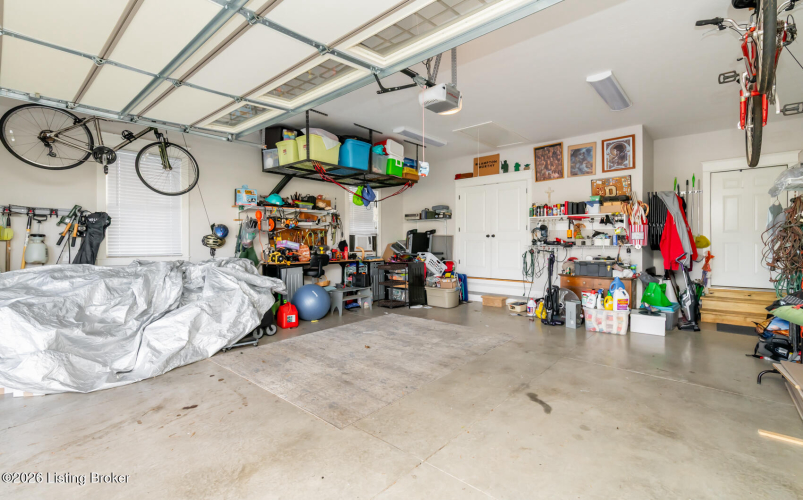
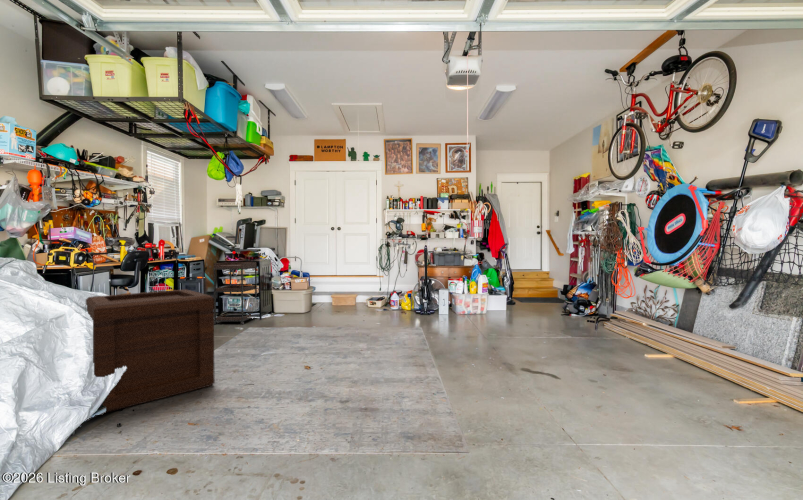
wooden crate: none [268,284,327,340] -> present [86,290,215,413]

